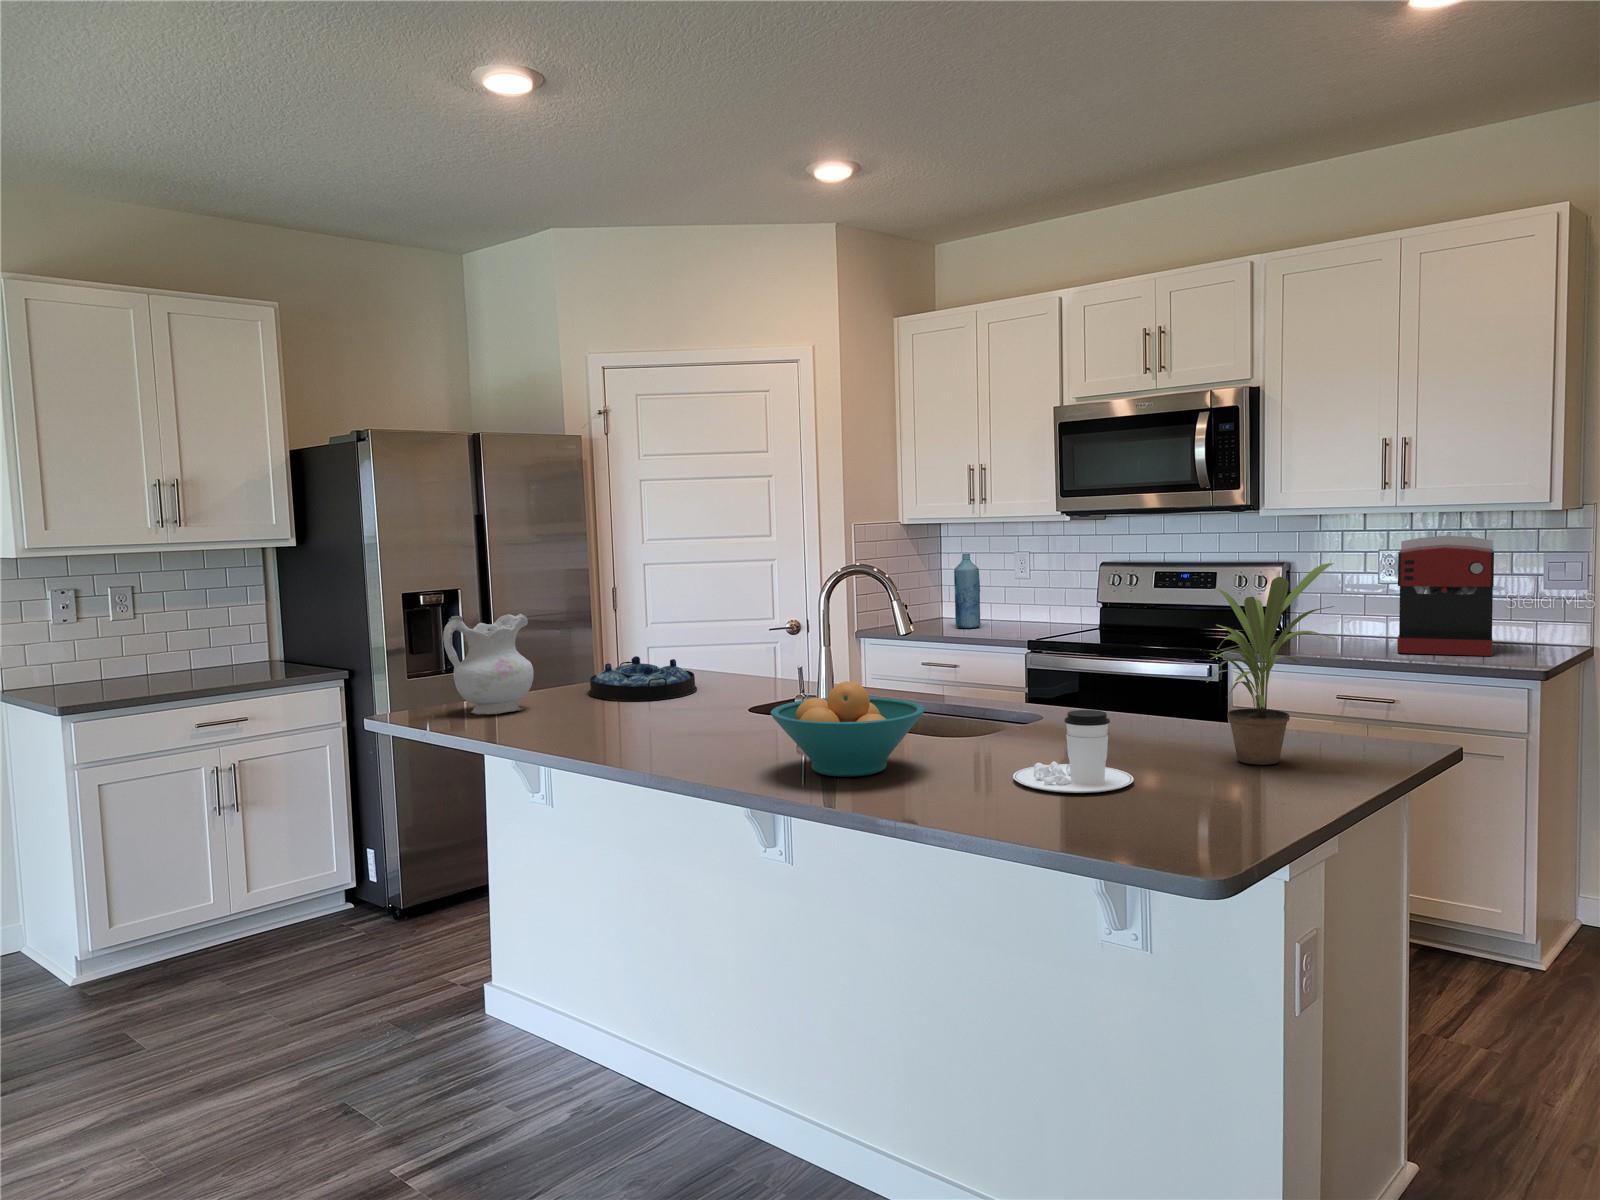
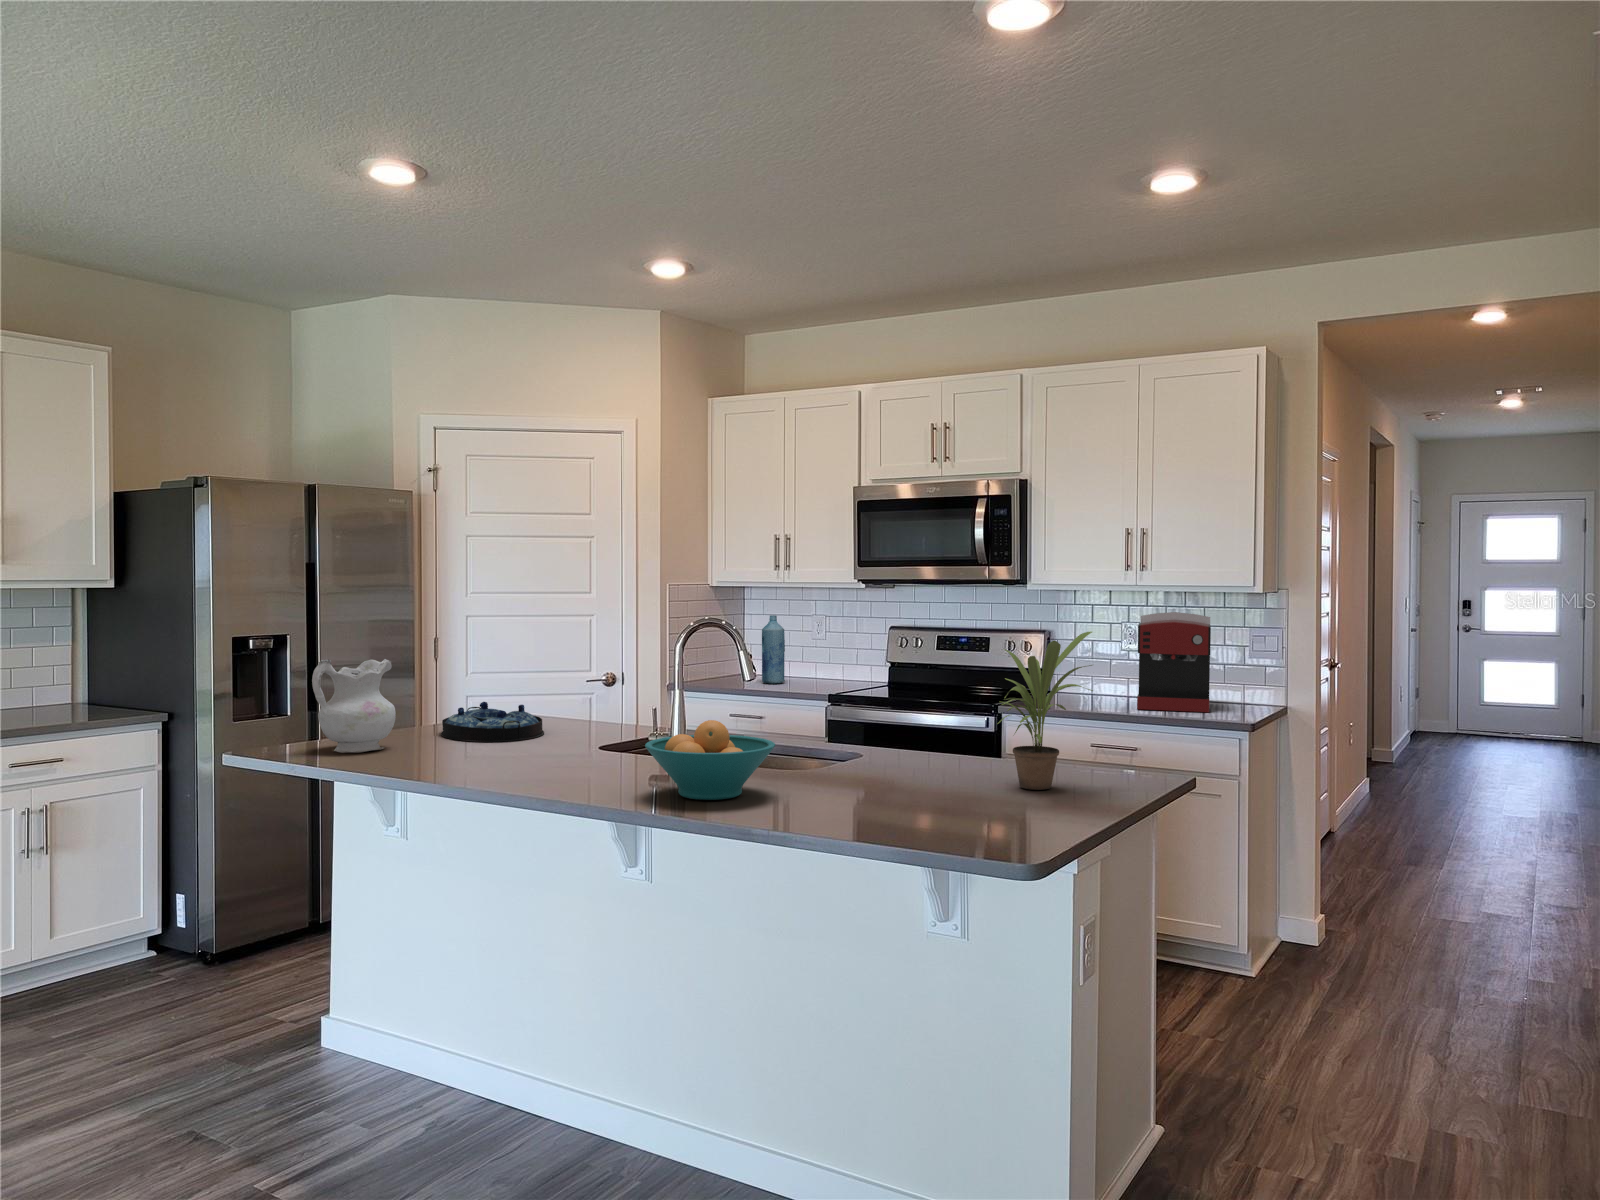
coffee cup: present [1013,710,1134,793] -> none [848,744,943,810]

